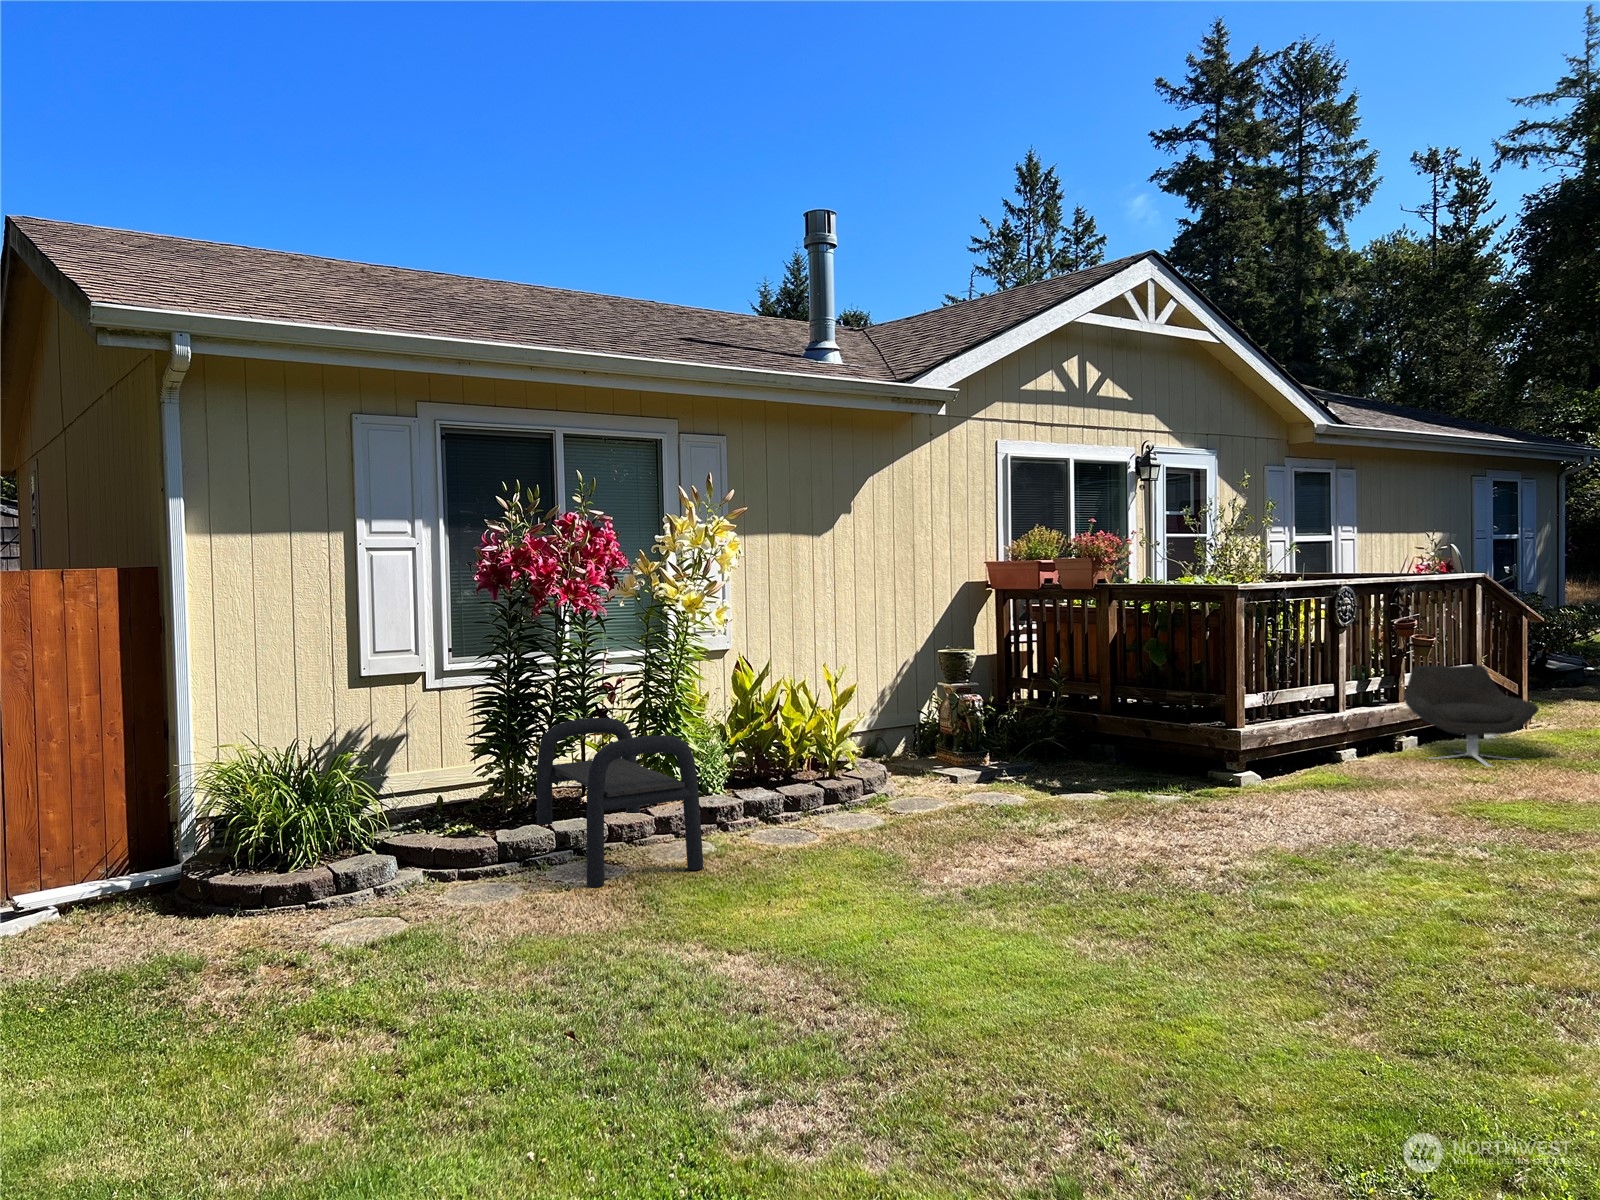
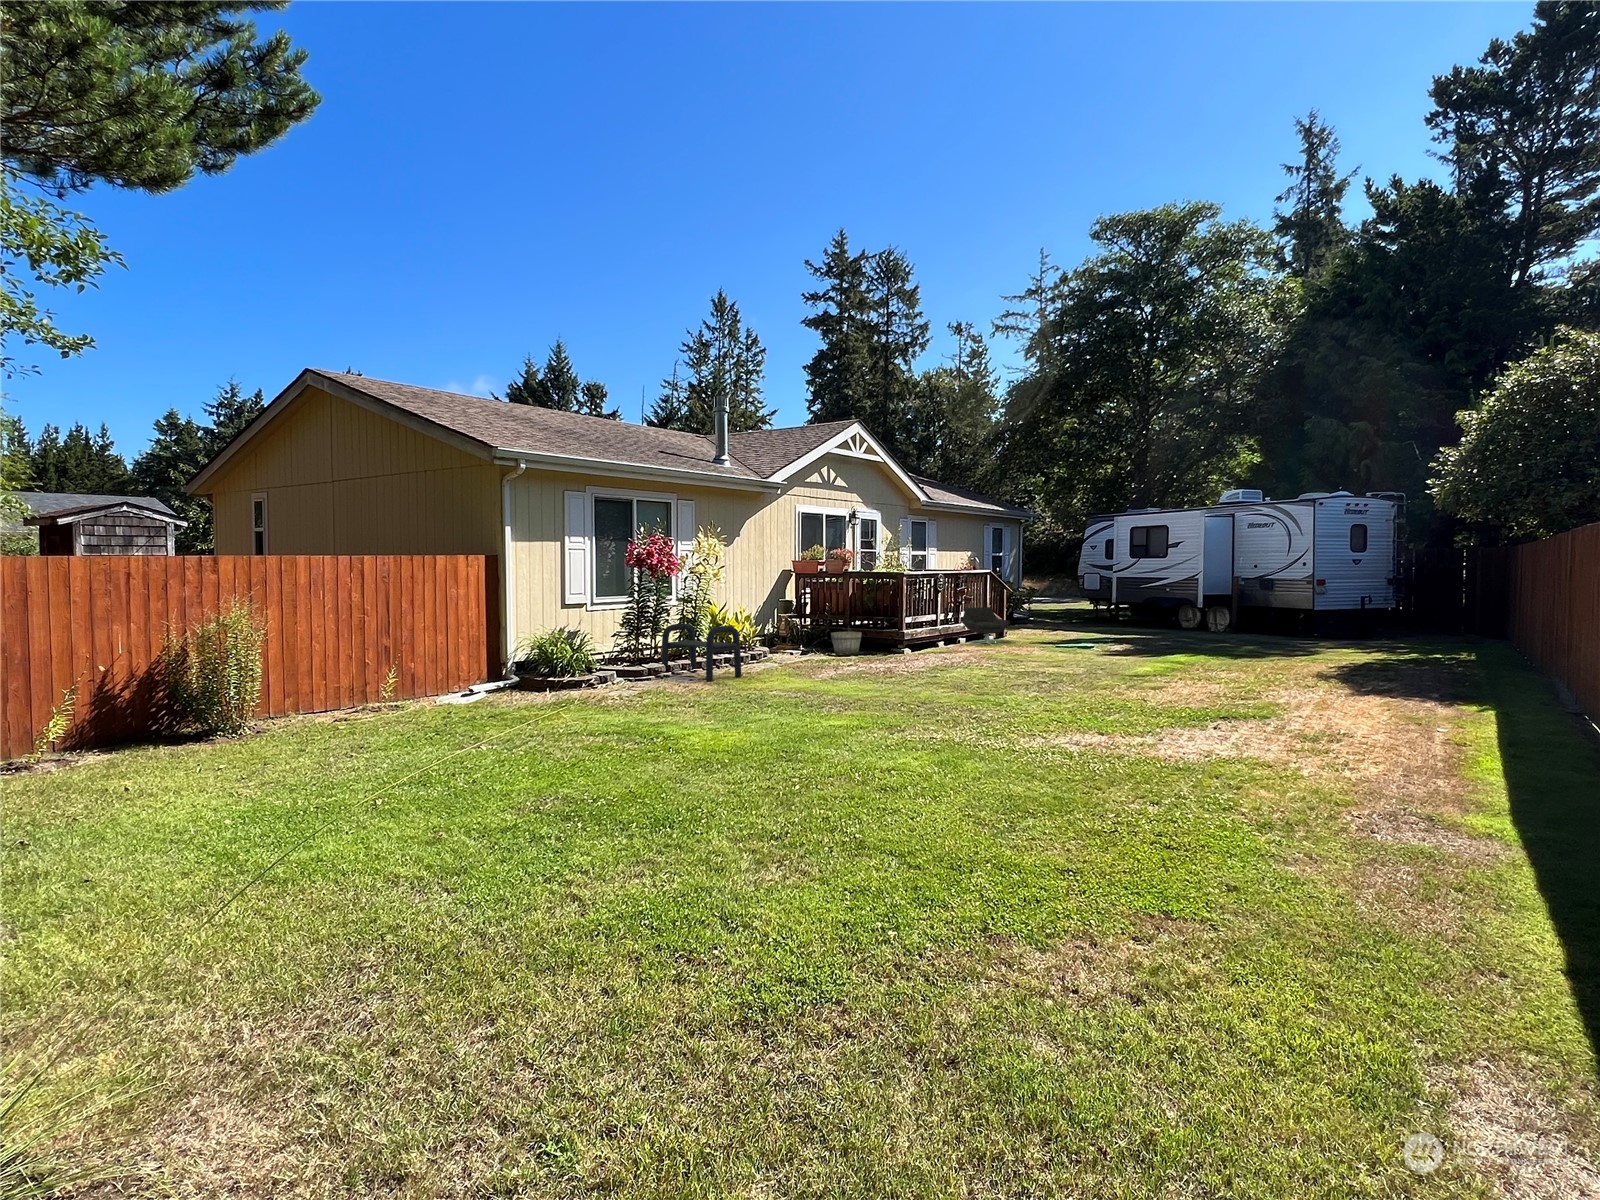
wooden bucket: none [1051,710,1127,776] -> present [831,628,862,653]

